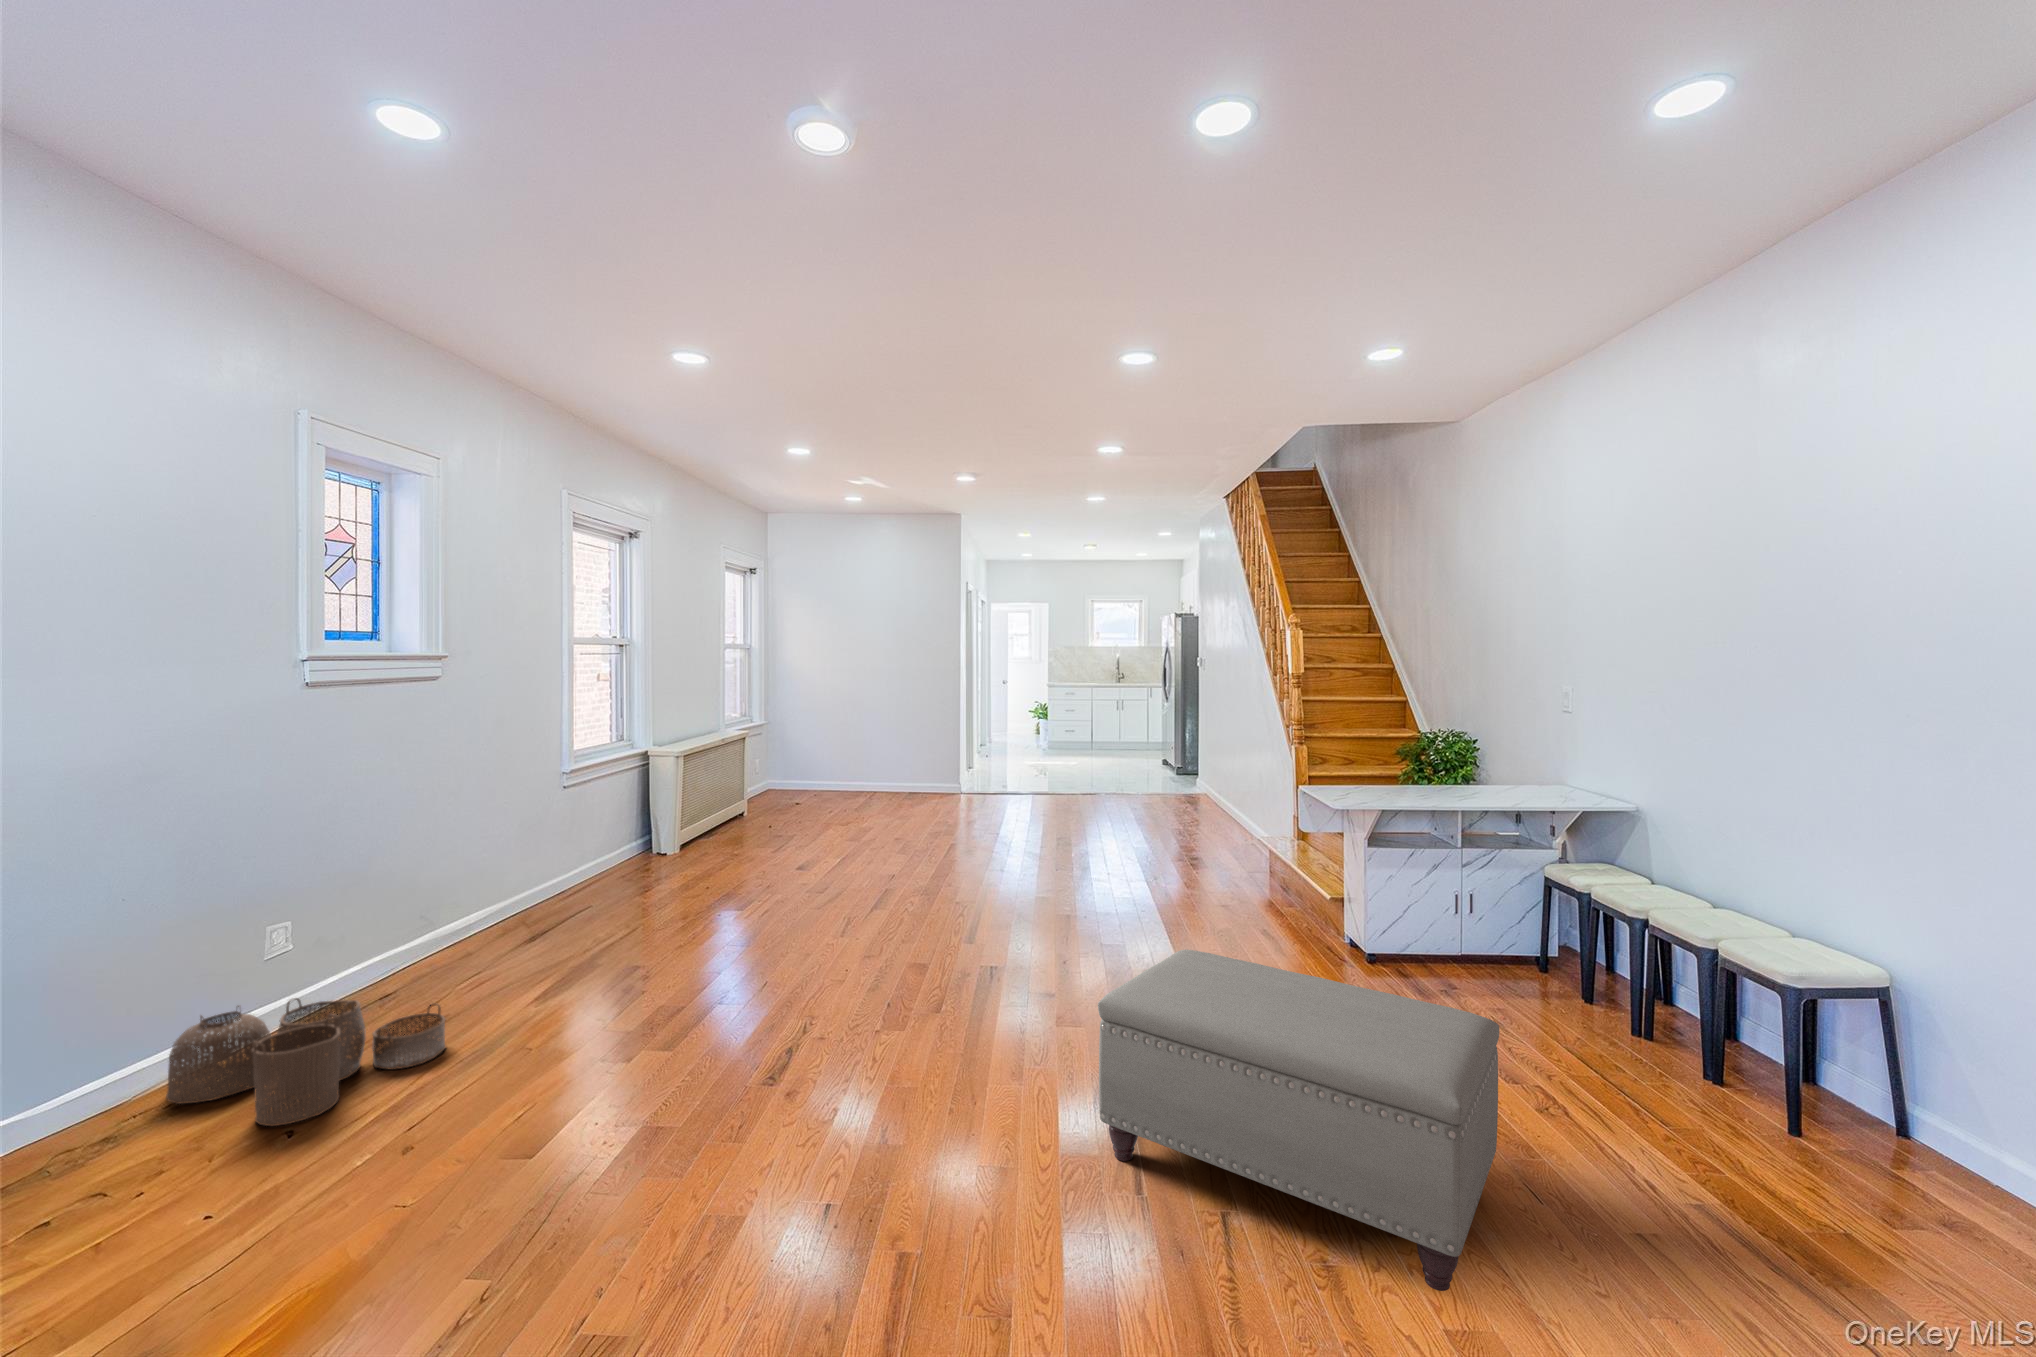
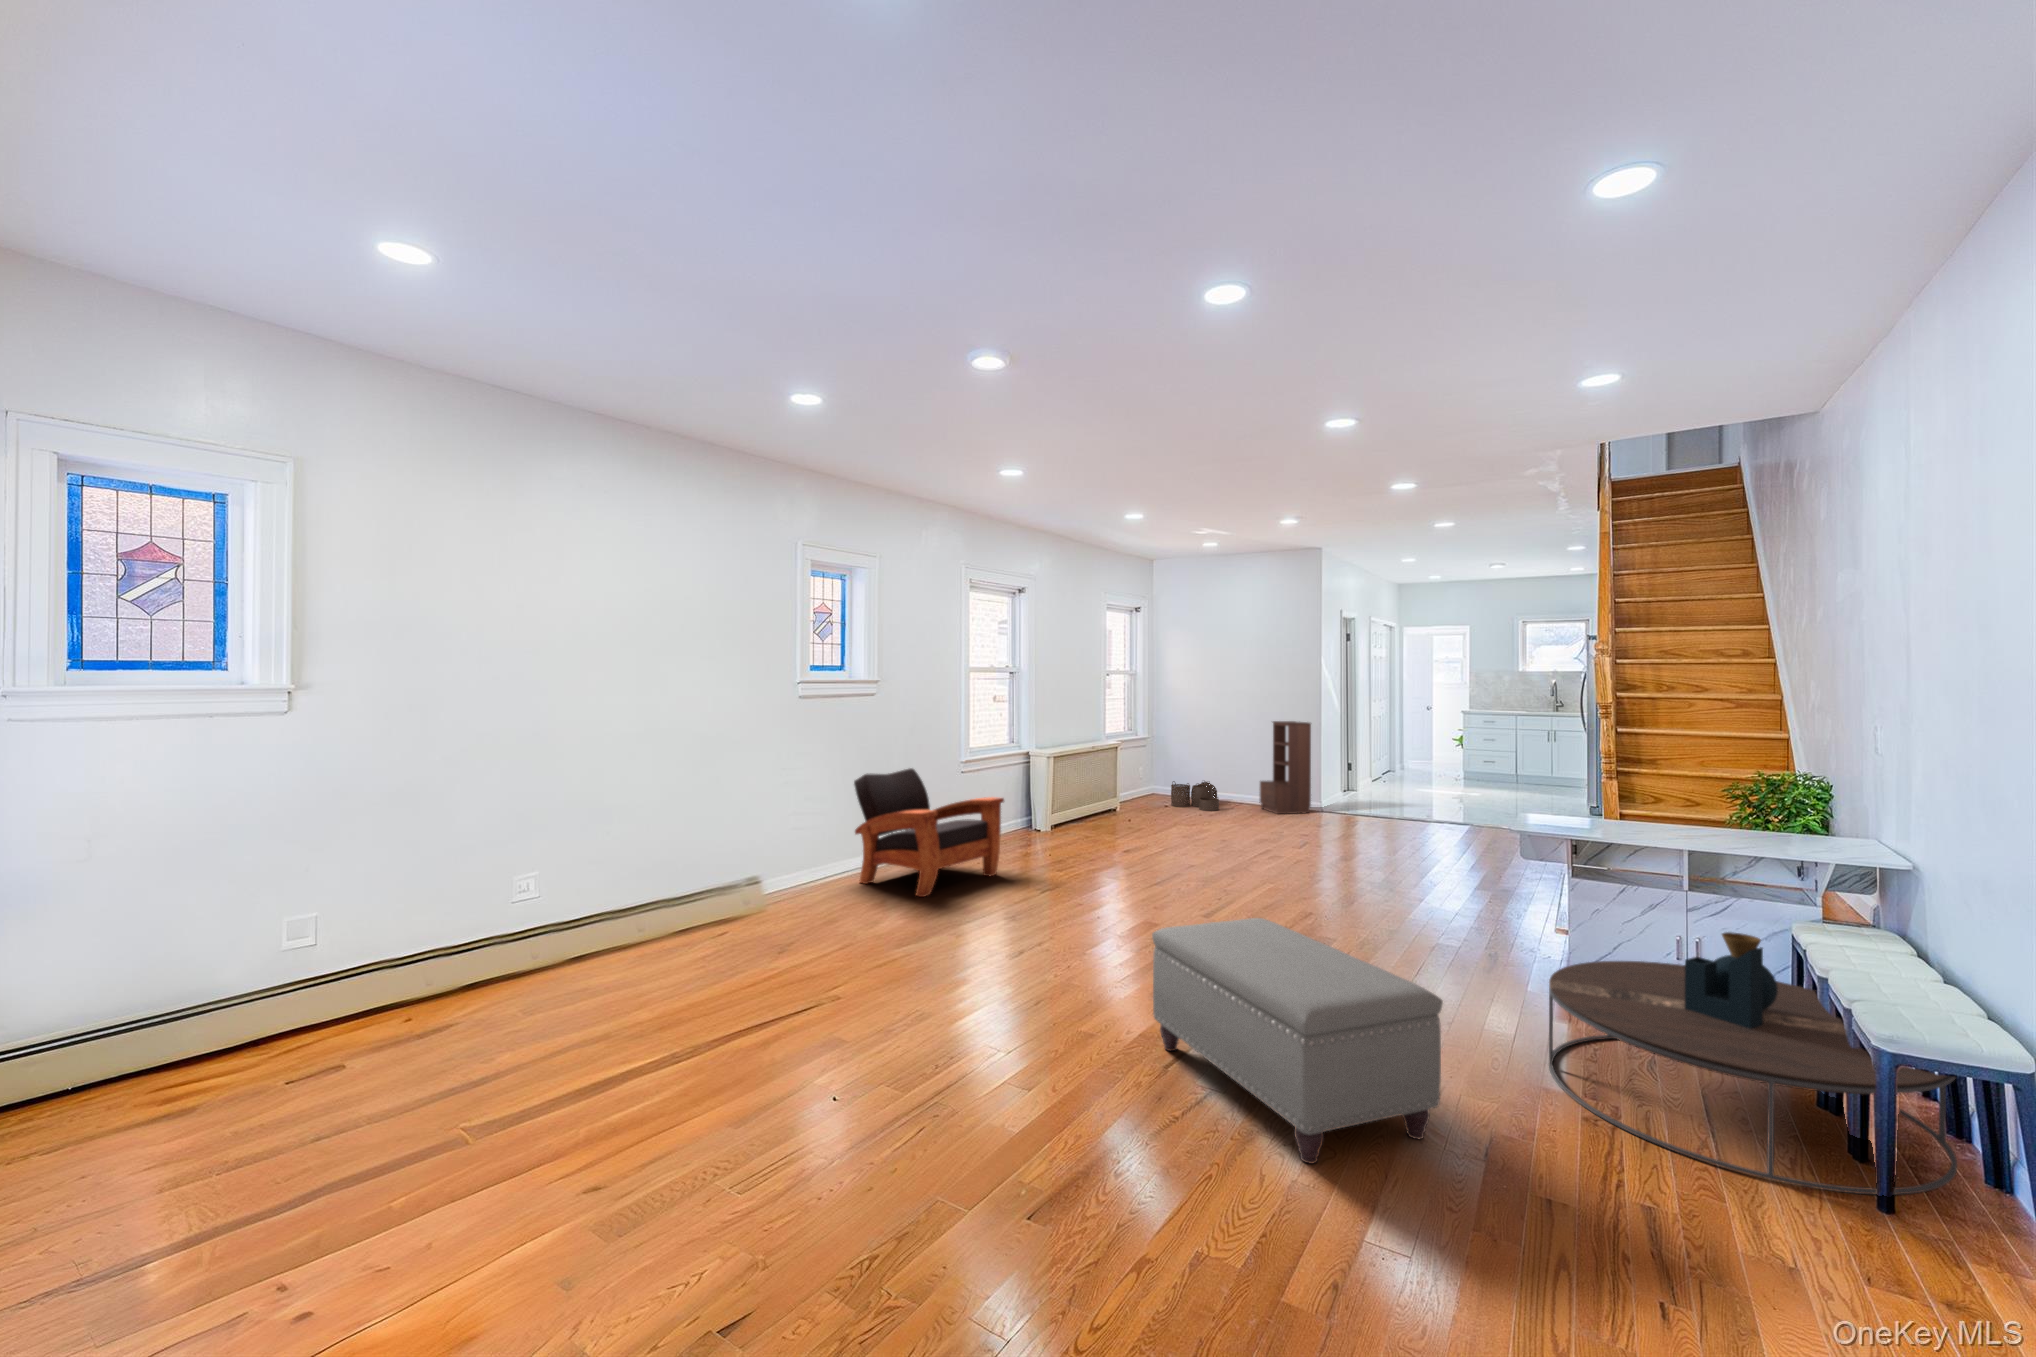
bookshelf: none [899,700,953,800] -> present [1260,721,1311,814]
armchair: none [409,788,665,987] -> present [854,768,1004,897]
coffee table: none [1429,886,1787,1128] -> present [1549,932,1957,1195]
woven basket: present [166,998,446,1126] -> present [1171,781,1219,811]

